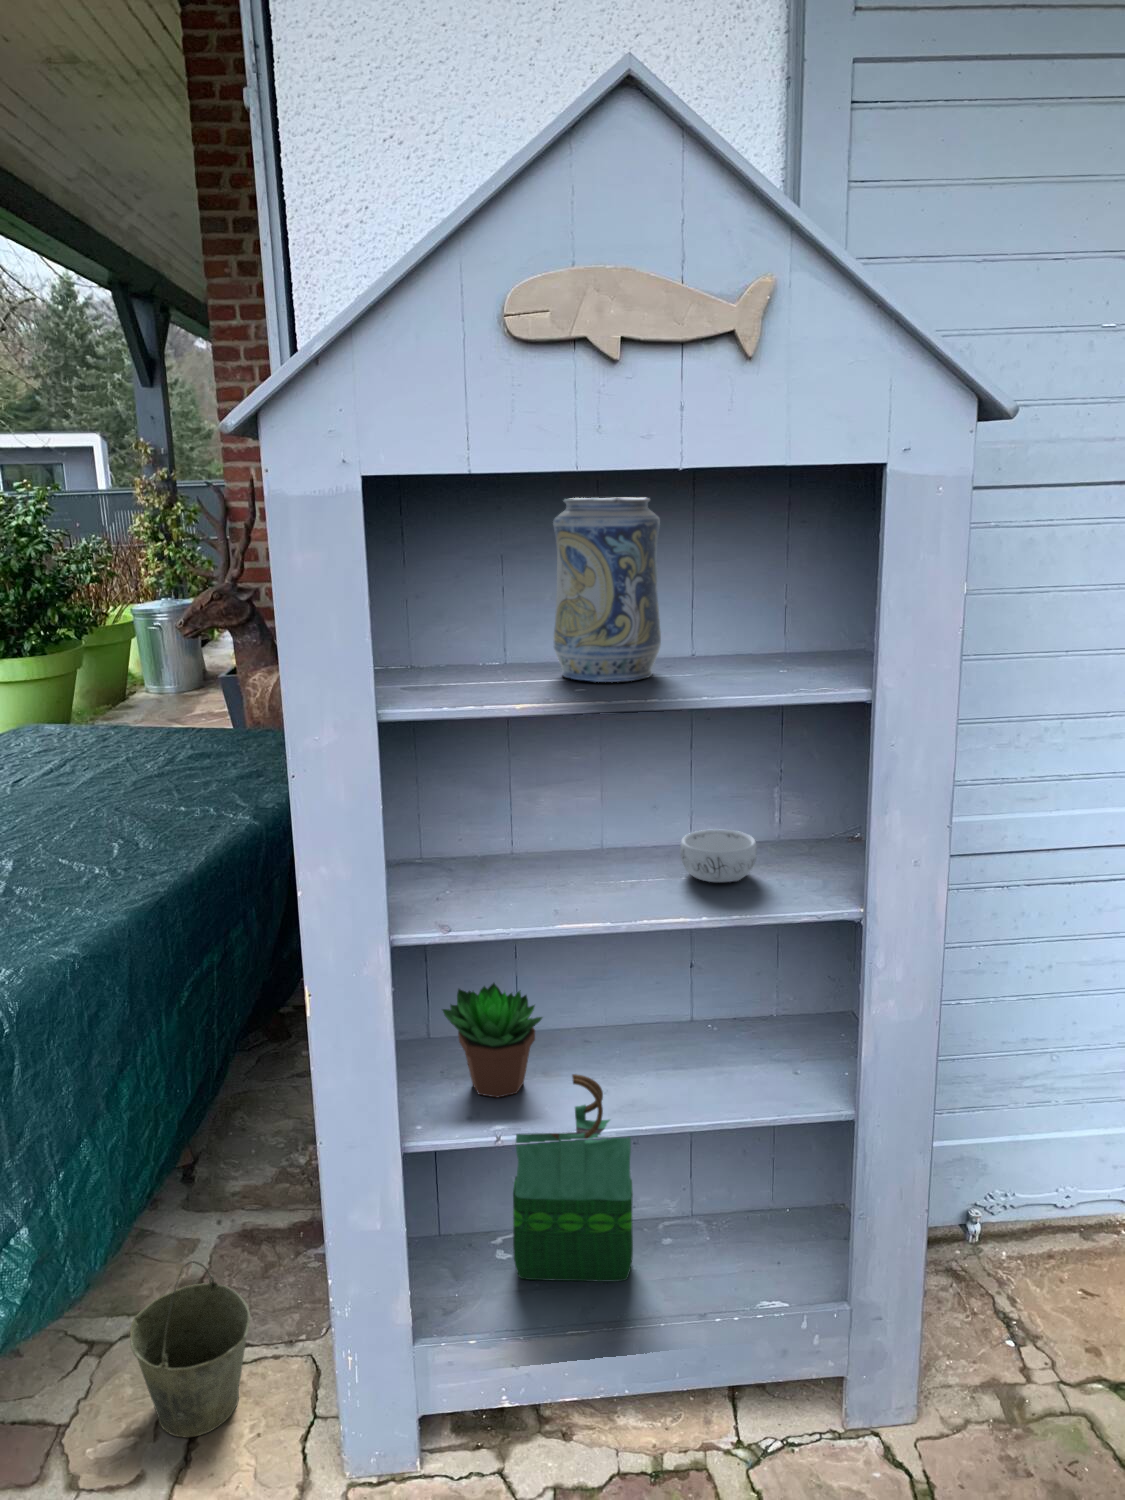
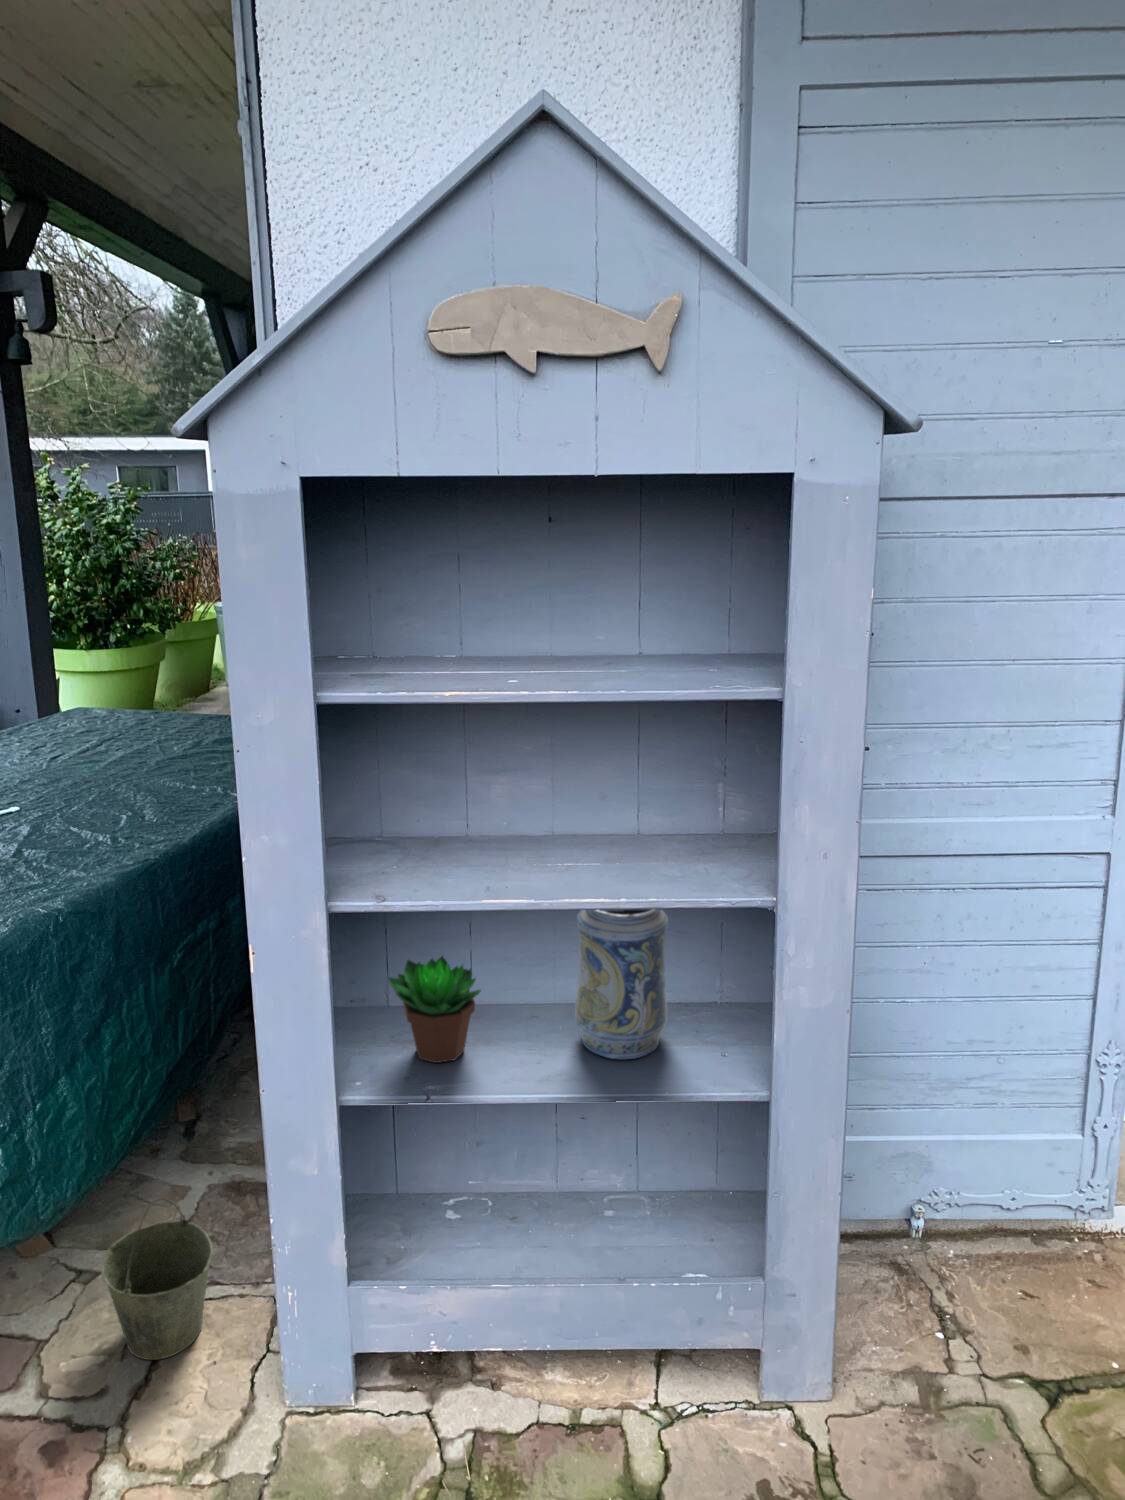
decorative vase: present [553,498,661,682] -> present [575,909,668,1059]
decorative bowl: present [680,829,757,882] -> none [615,820,687,870]
tote bag: present [513,1074,633,1282] -> none [455,1046,569,1245]

